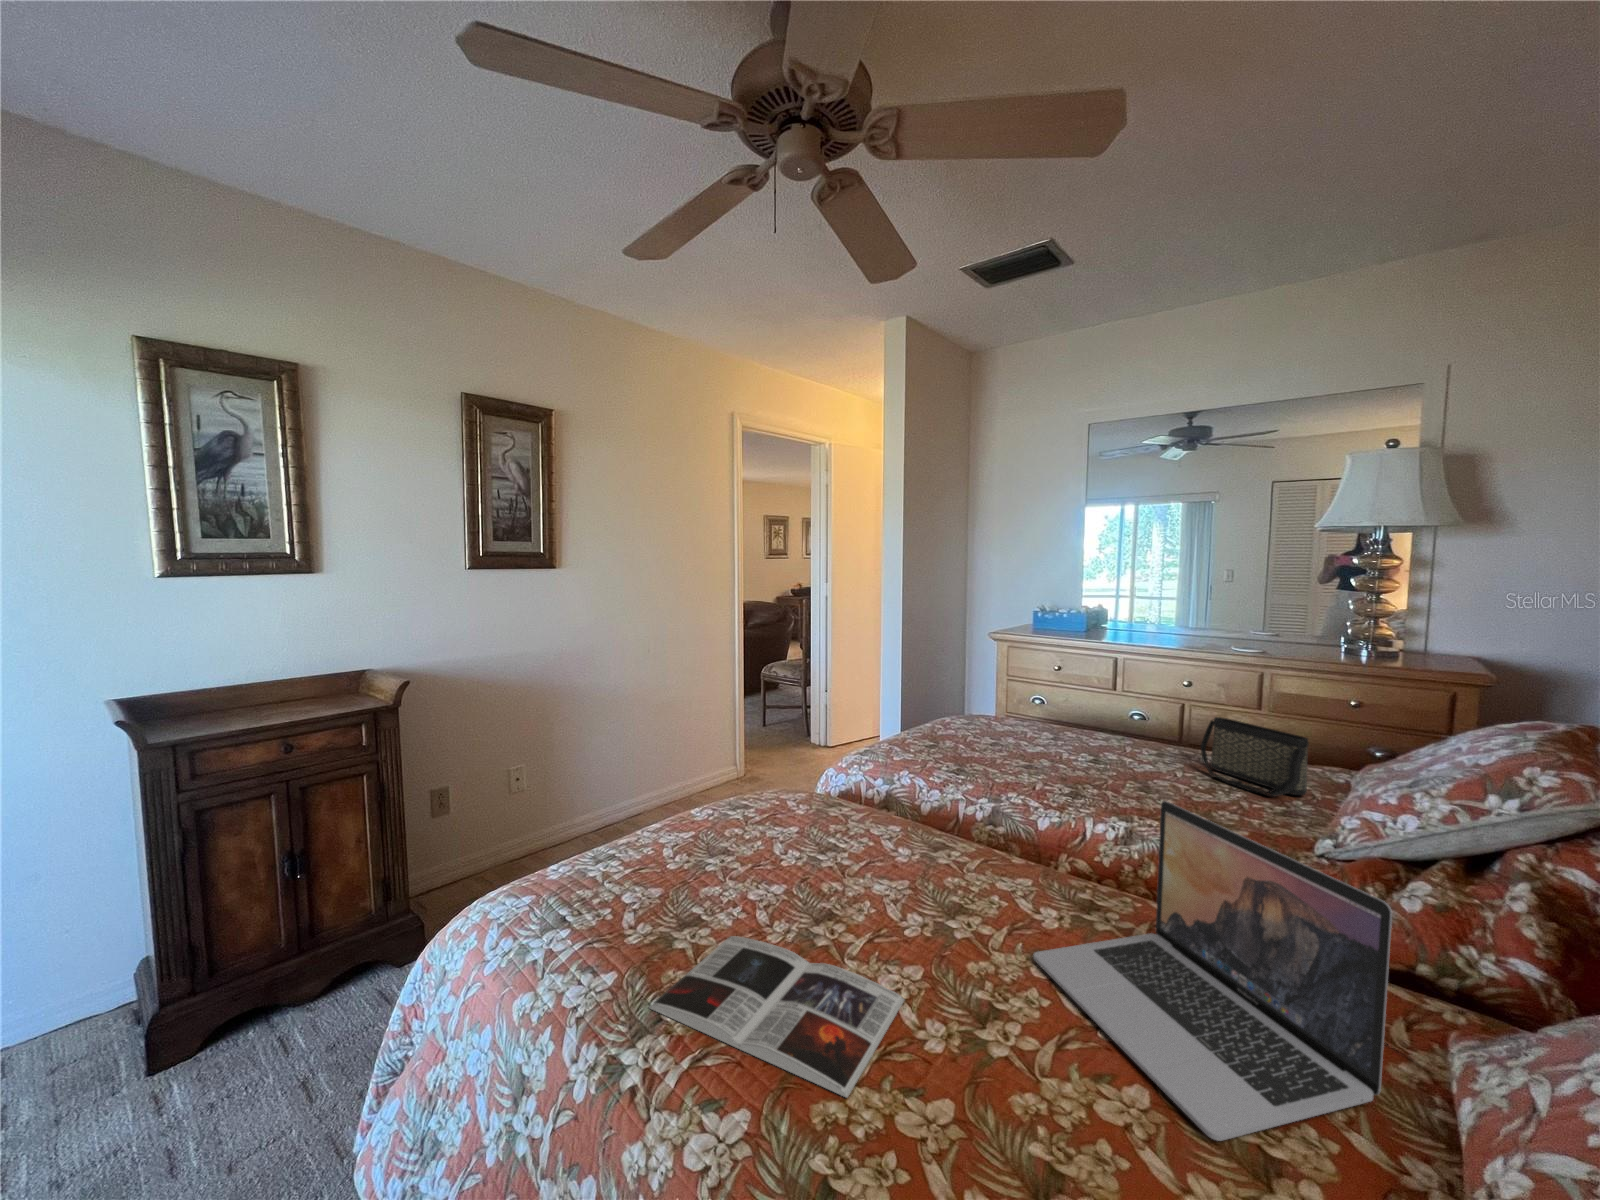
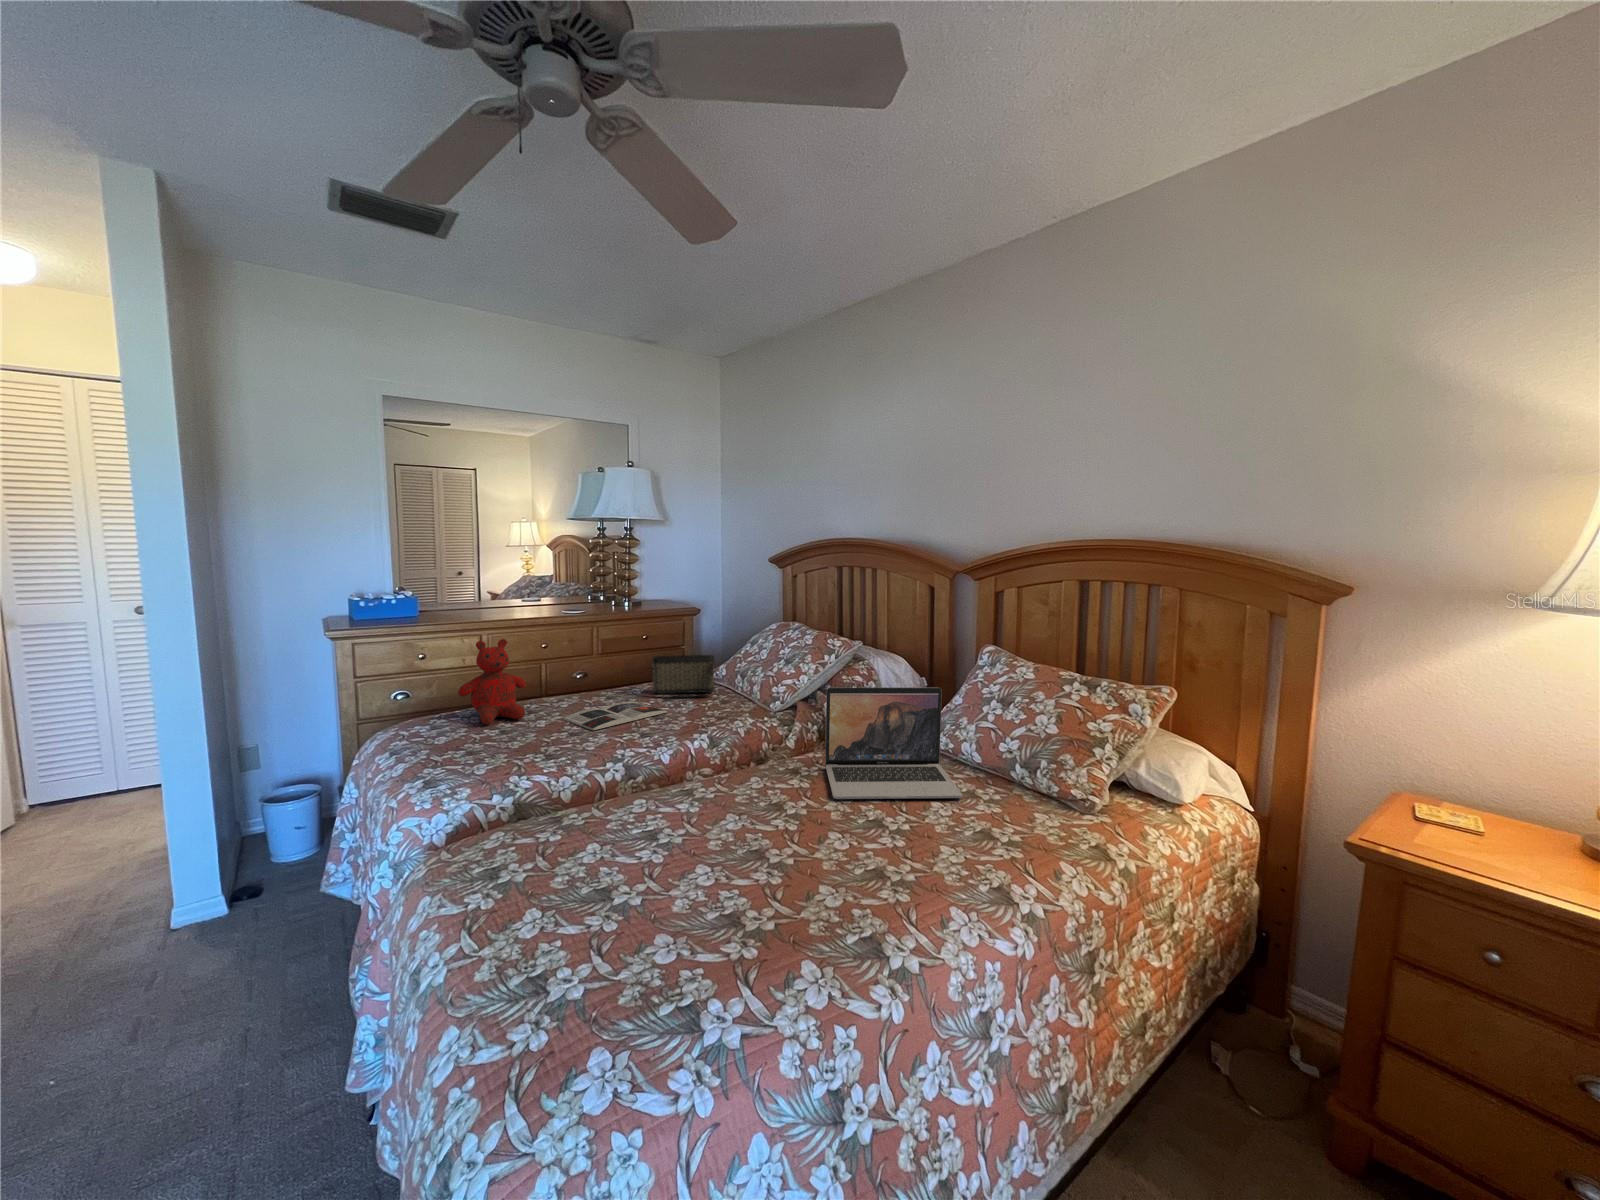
teddy bear: none [984,654,1049,739] -> present [458,639,526,724]
magazine: present [649,936,904,1097] -> present [563,702,667,730]

